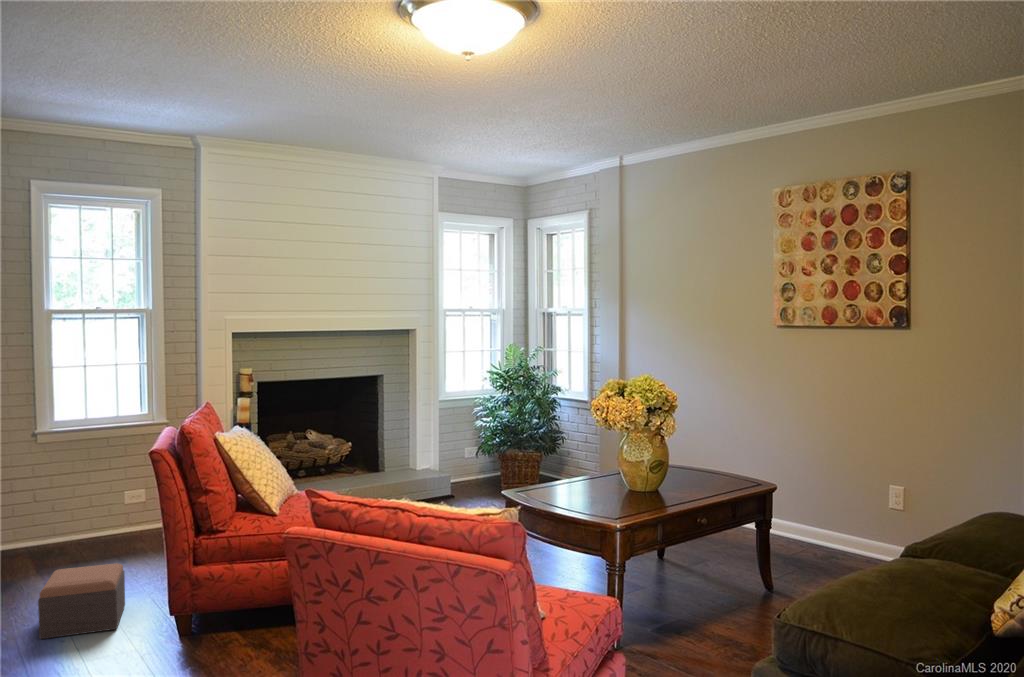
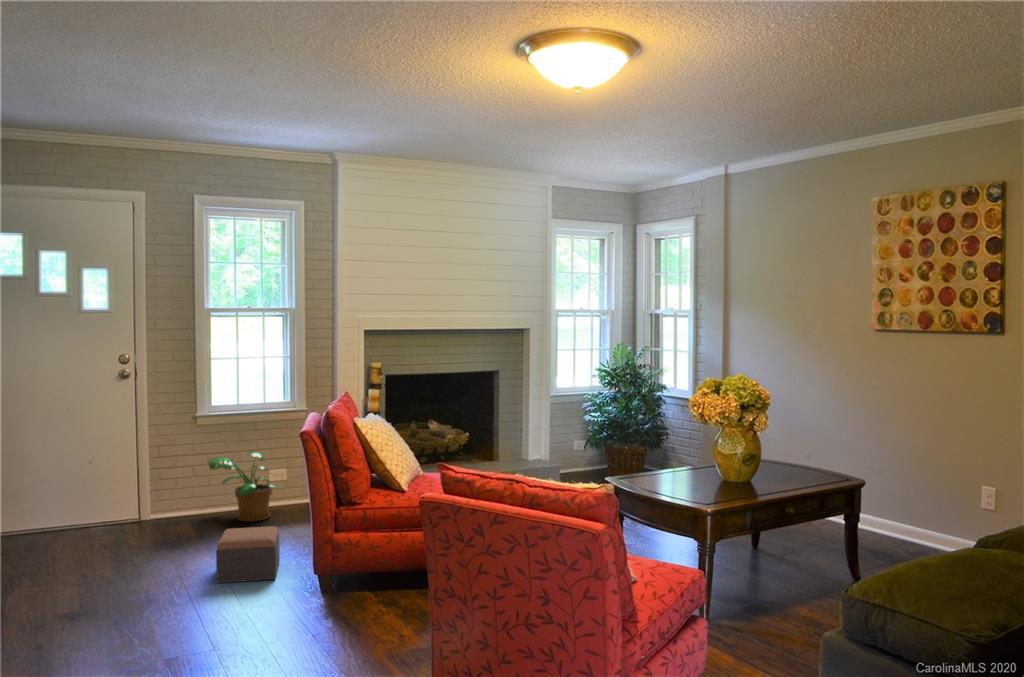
potted plant: none [40,471,132,554] -> present [209,451,277,521]

